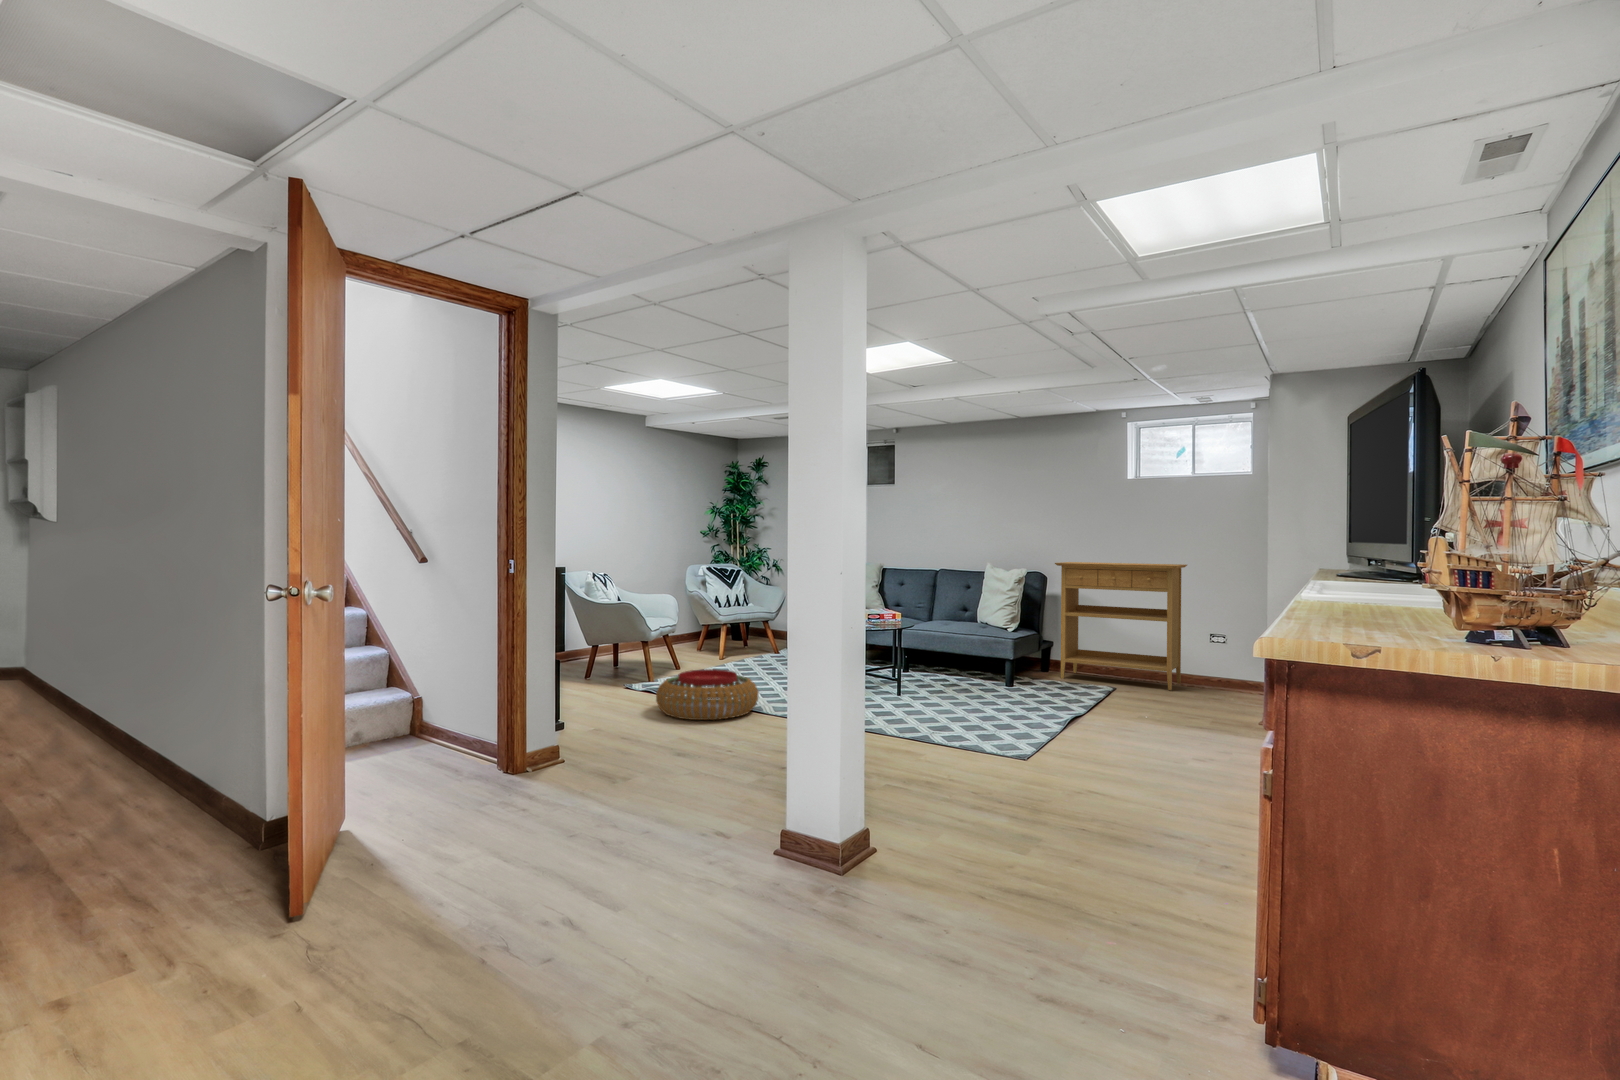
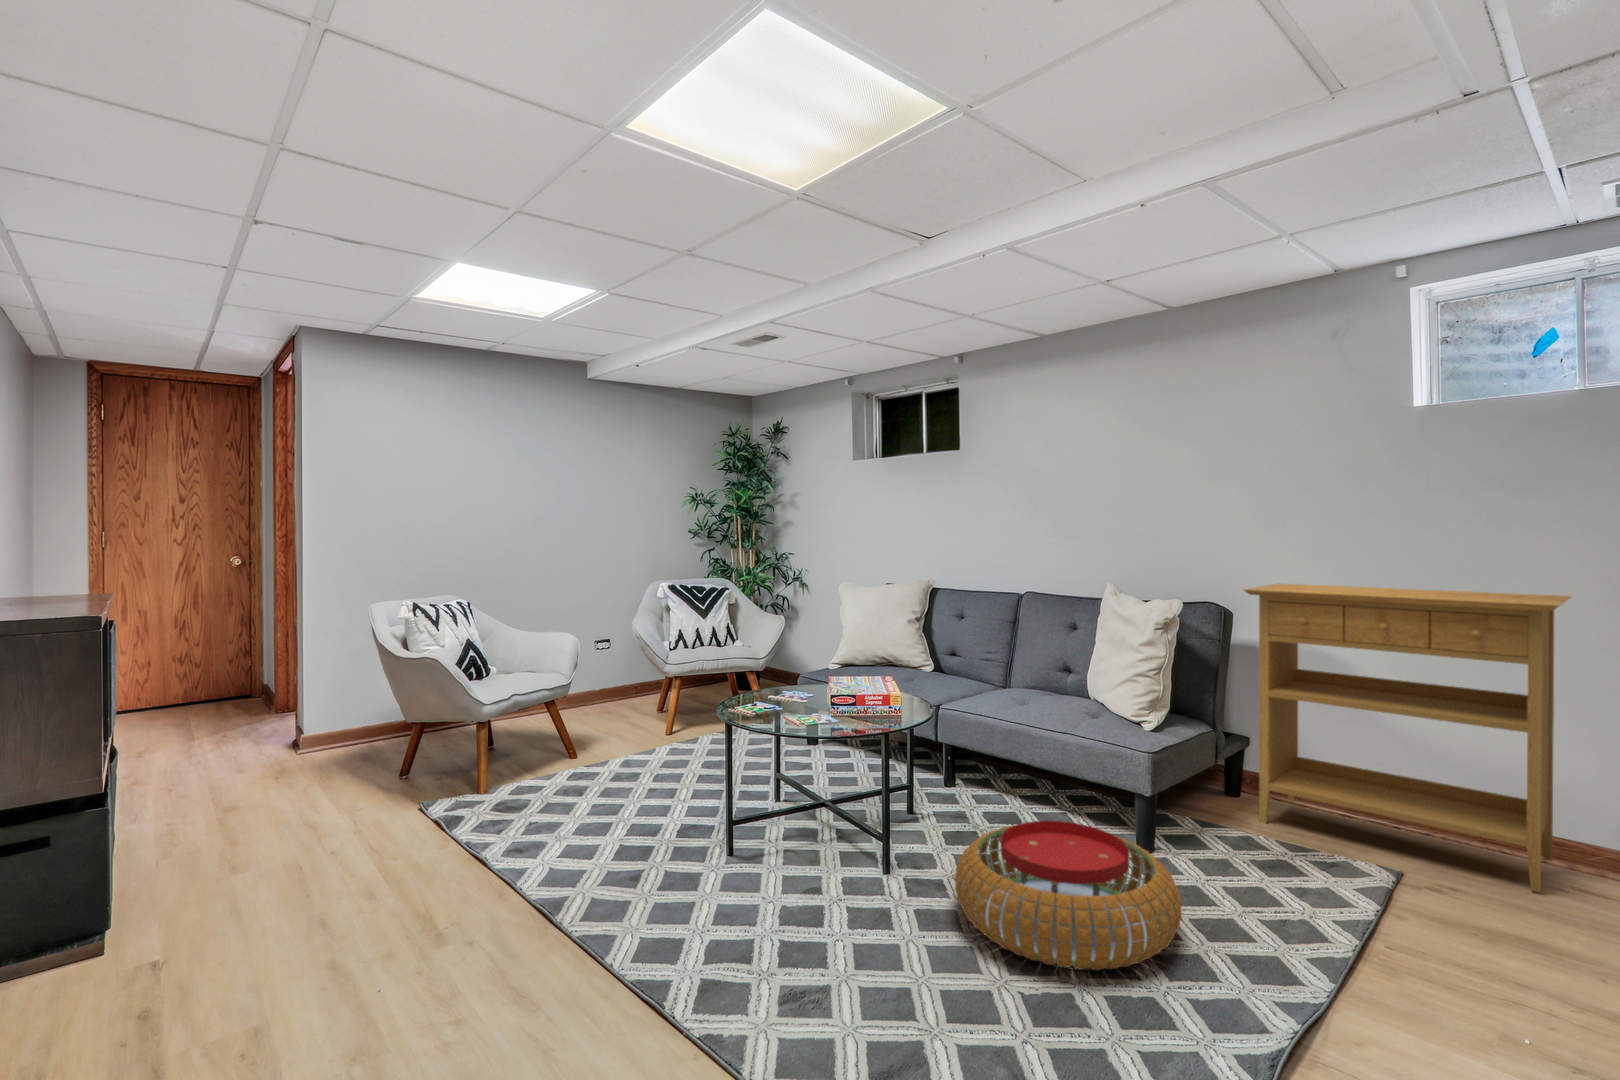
pouf: present [656,669,759,720] -> present [955,821,1182,970]

